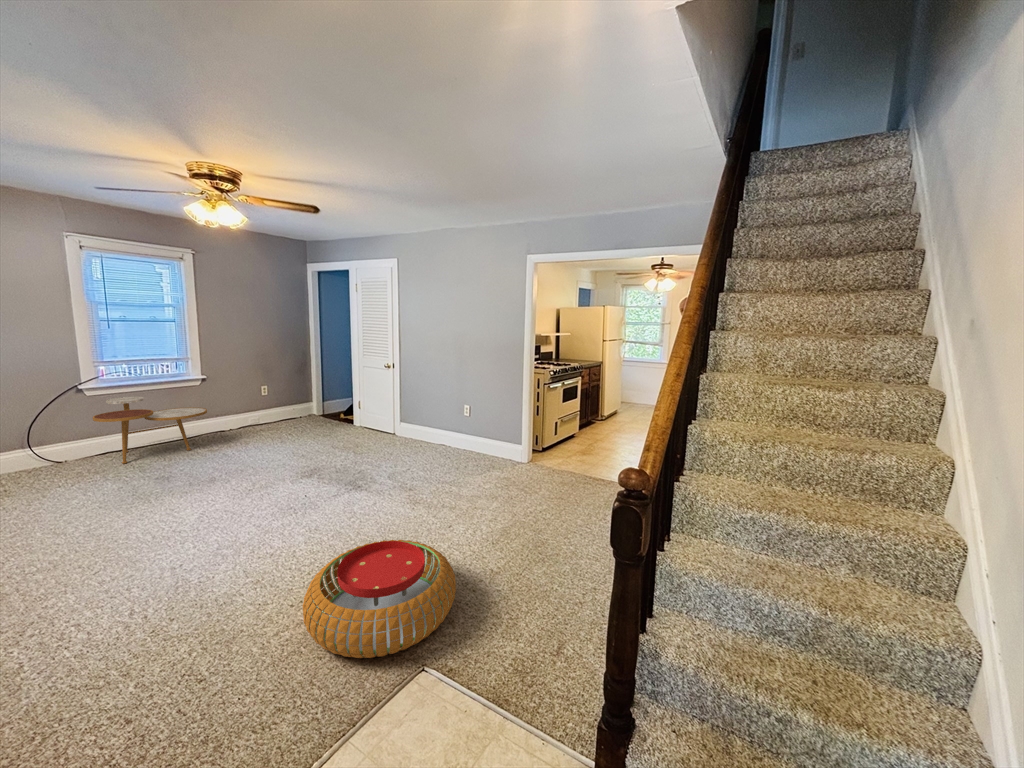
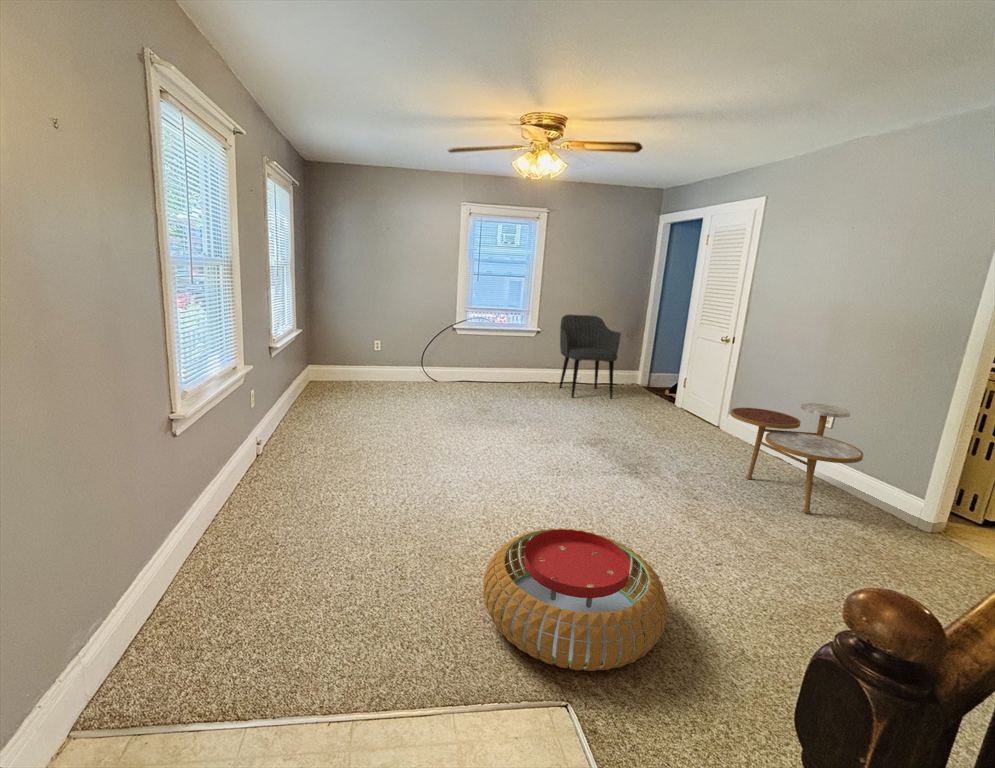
armchair: none [226,358,297,438] -> present [560,315,621,398]
side table: present [93,397,207,464] -> present [731,403,863,514]

